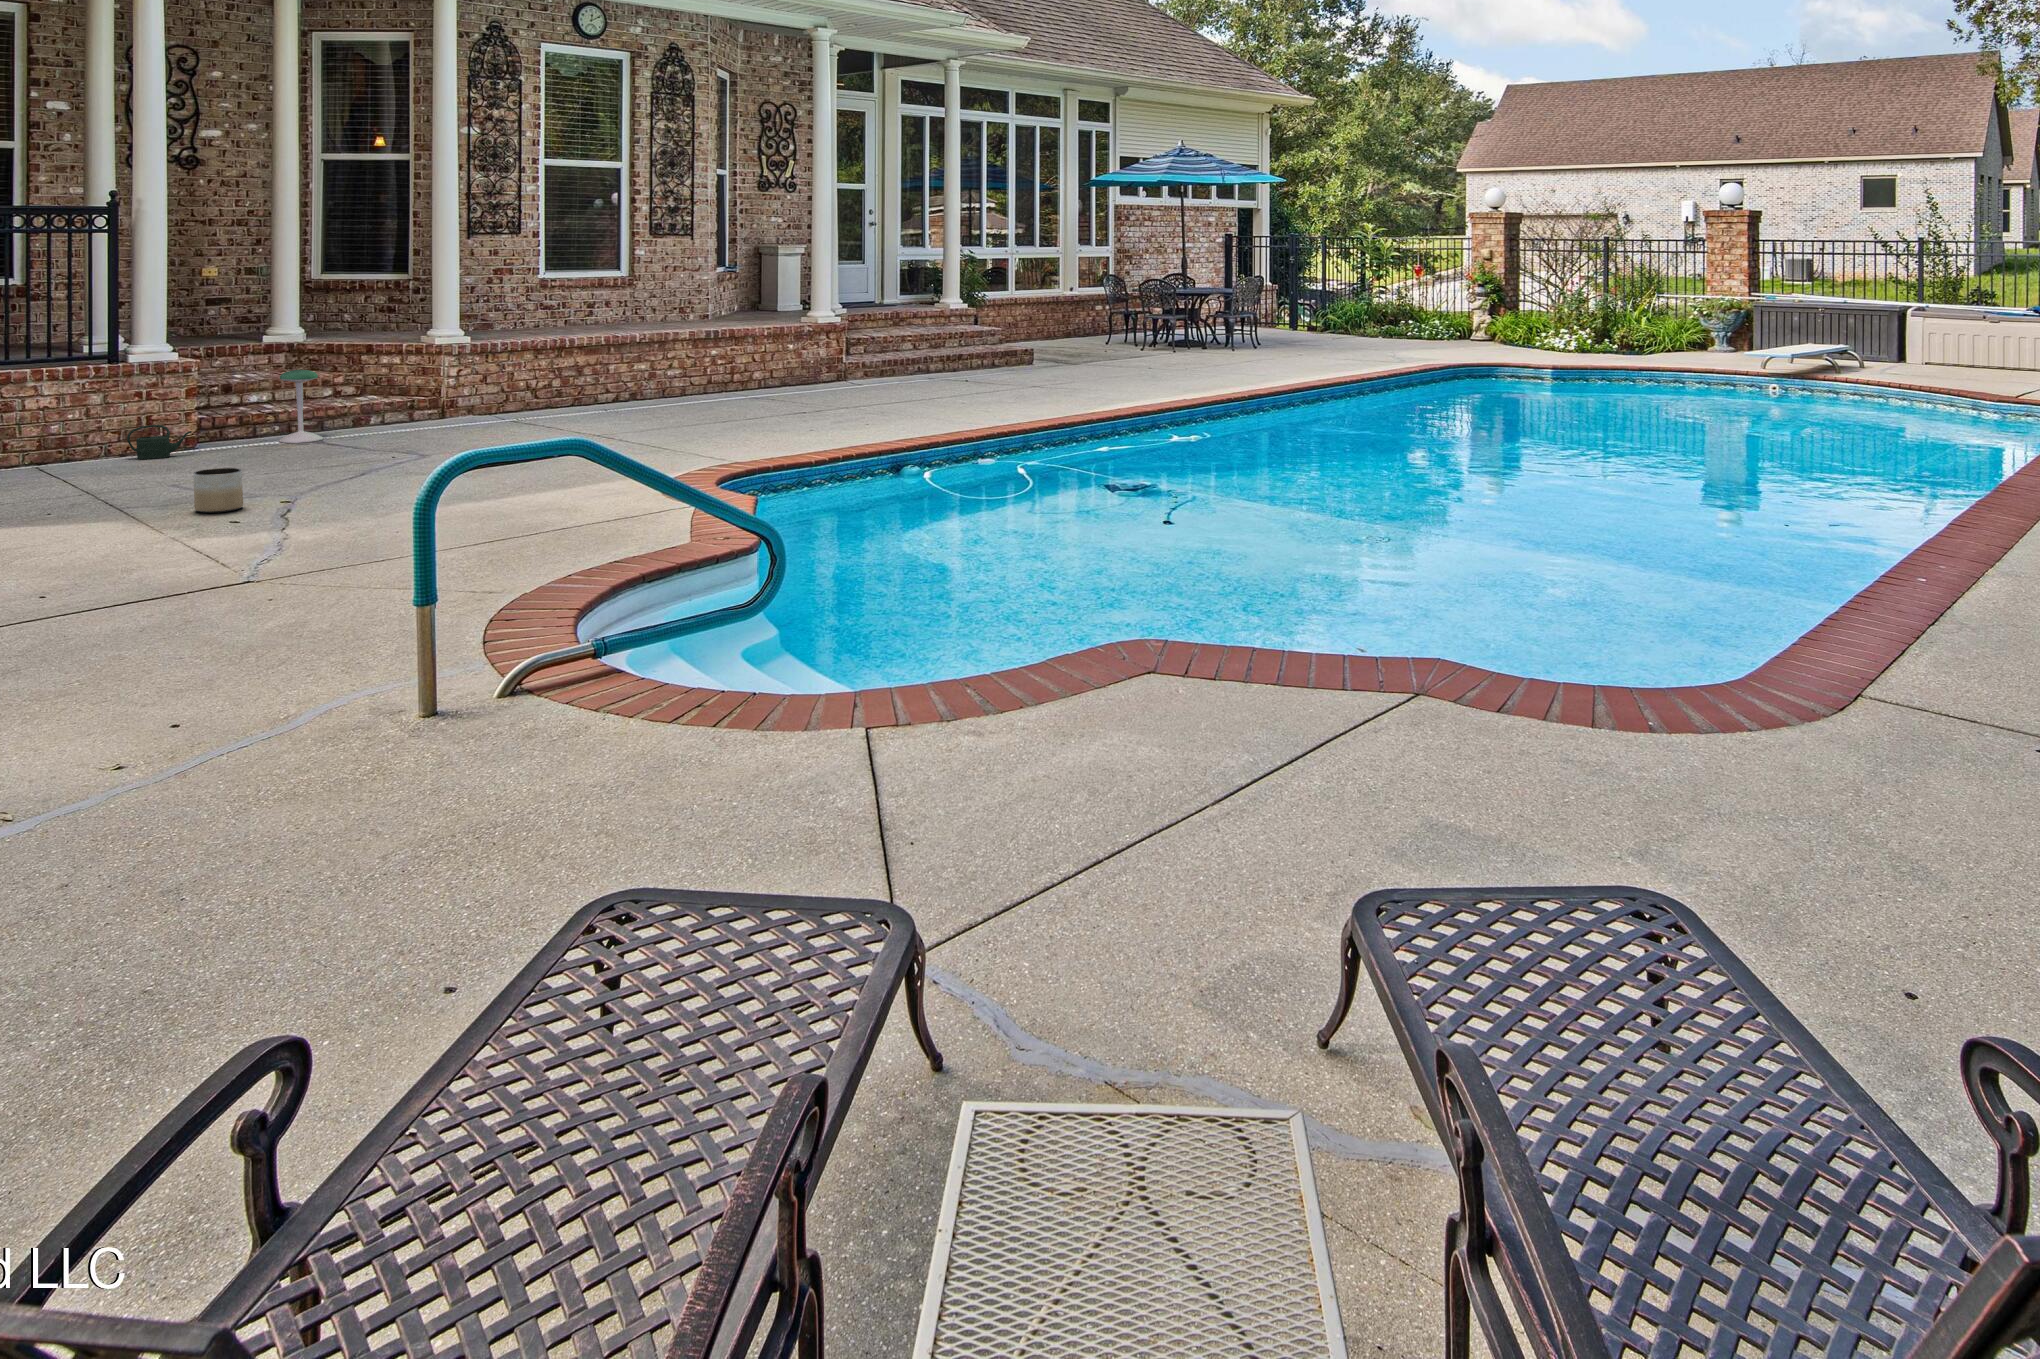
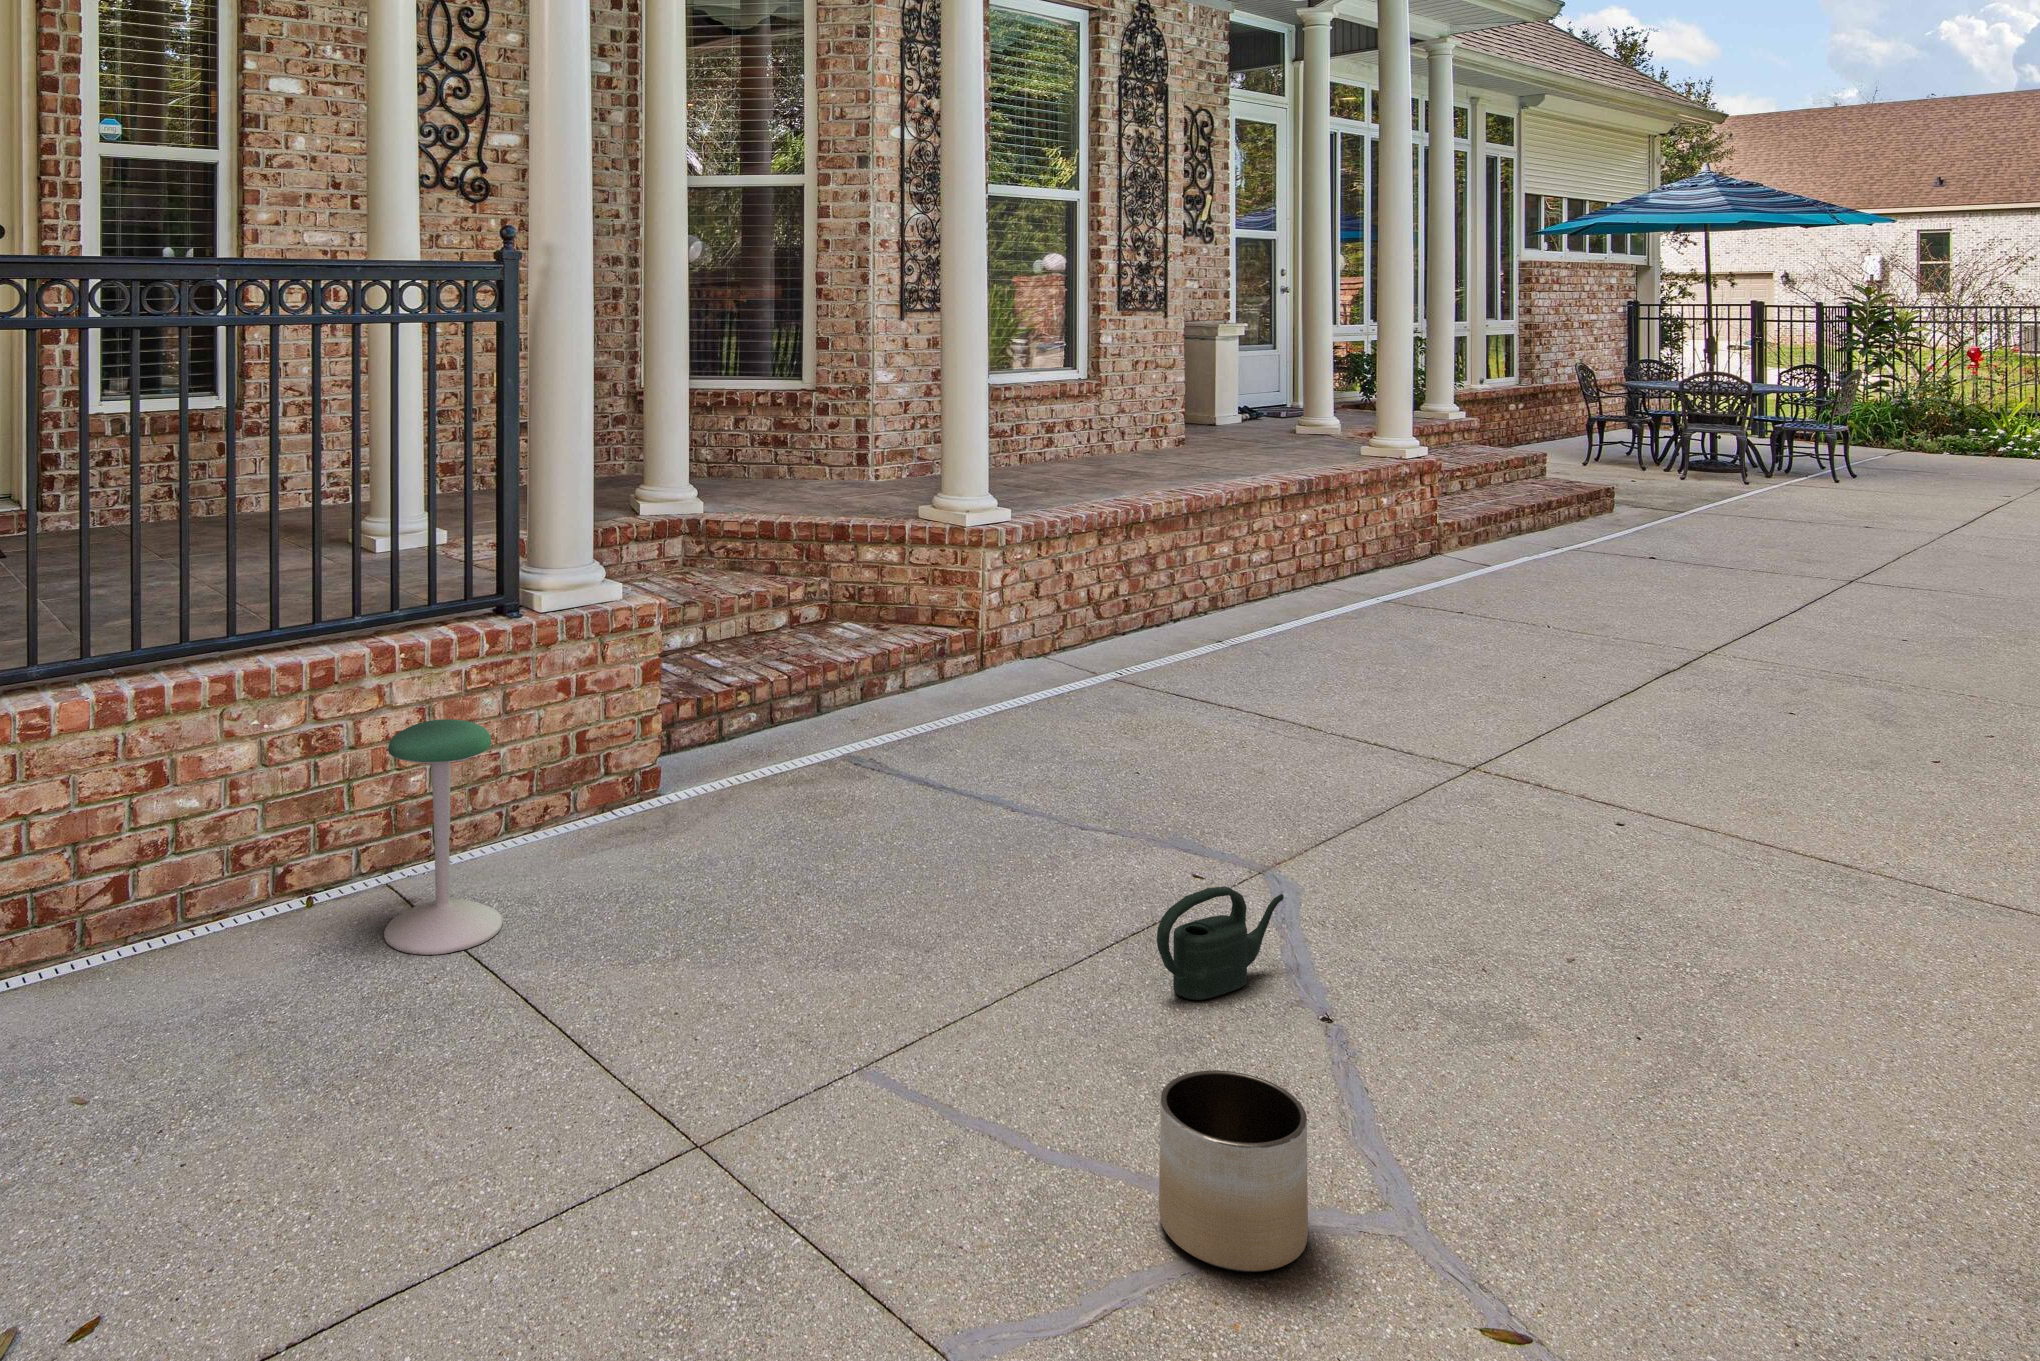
stool: present [279,370,323,443] -> present [384,719,503,955]
watering can: present [127,425,191,459] -> present [1157,886,1284,1000]

